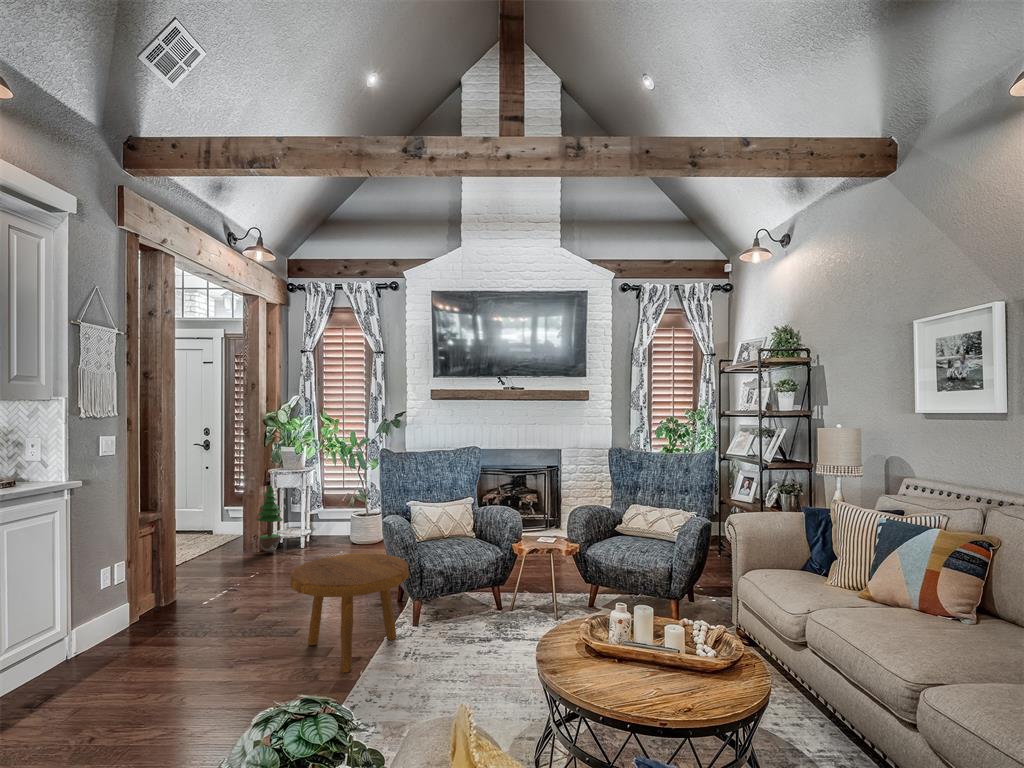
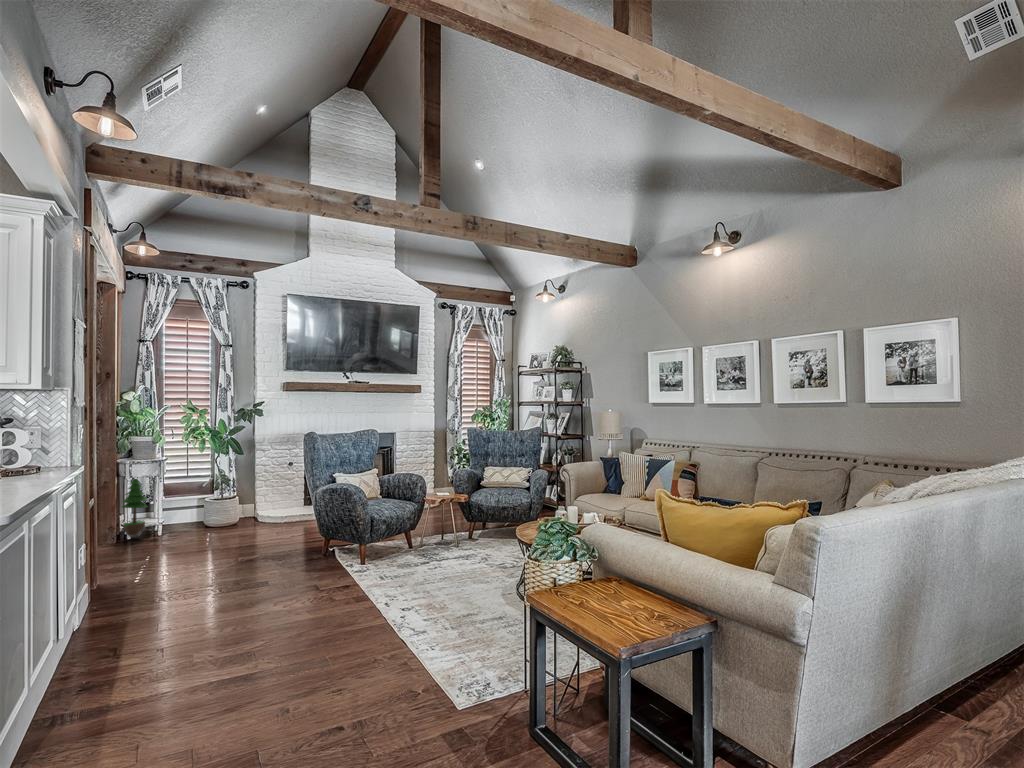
footstool: present [290,553,409,673] -> none [291,509,379,589]

